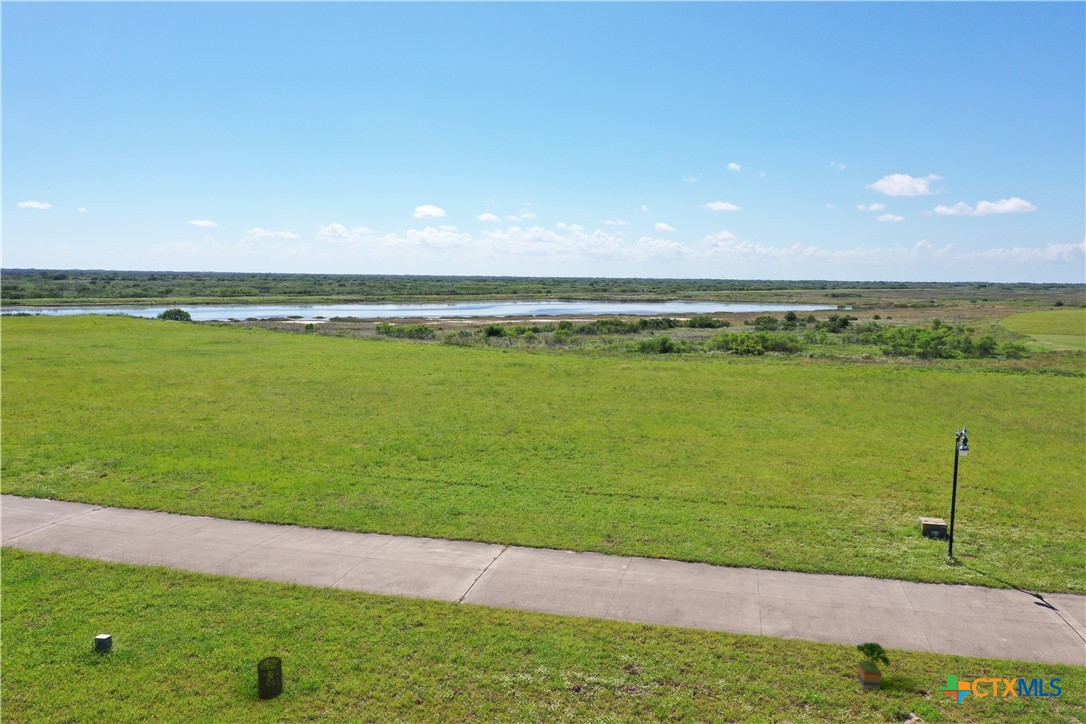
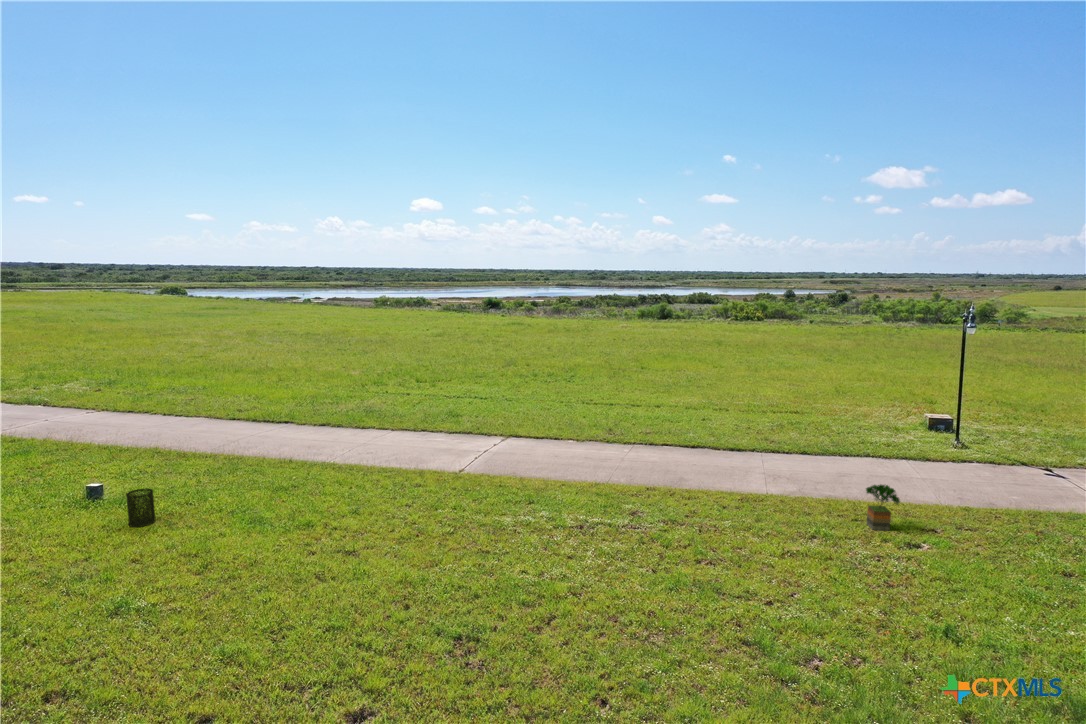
trash can: present [257,657,283,699] -> present [126,489,155,527]

